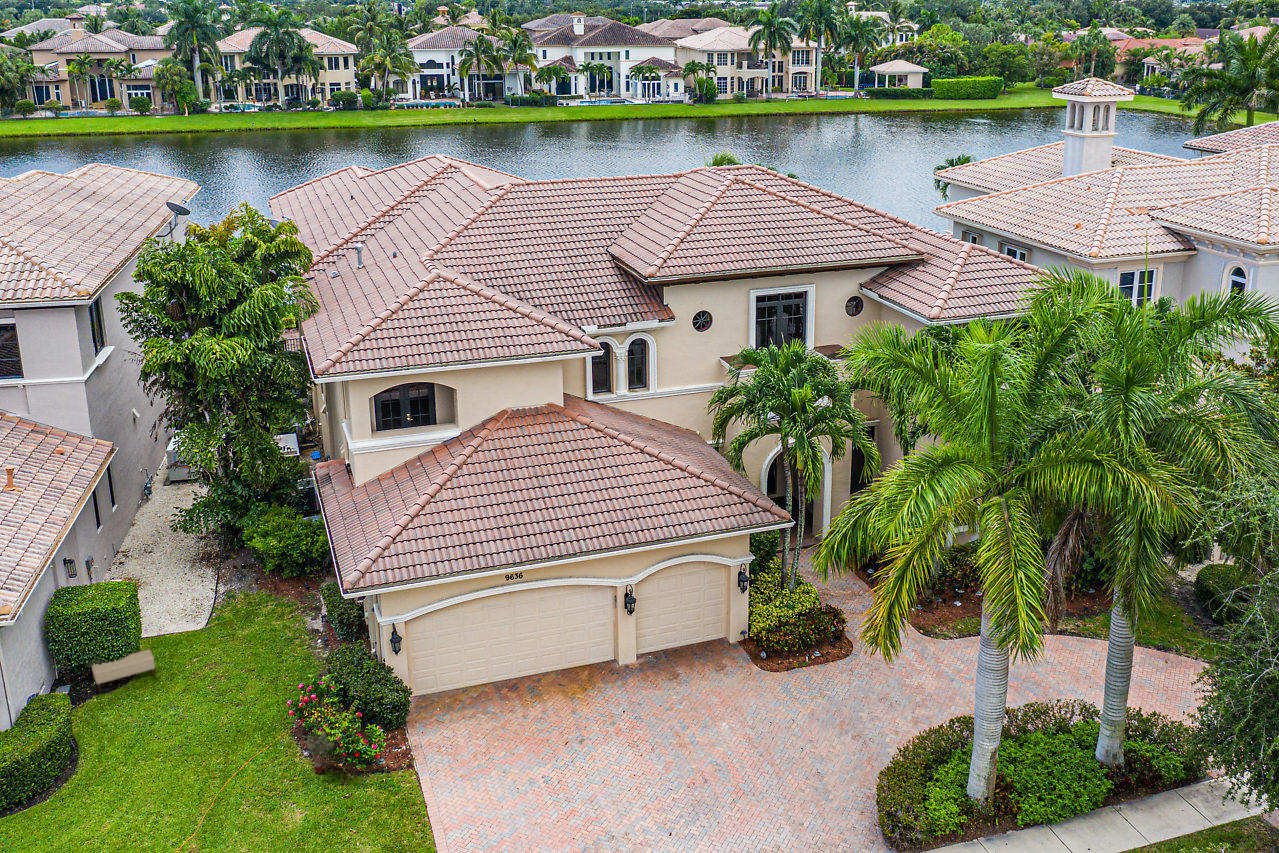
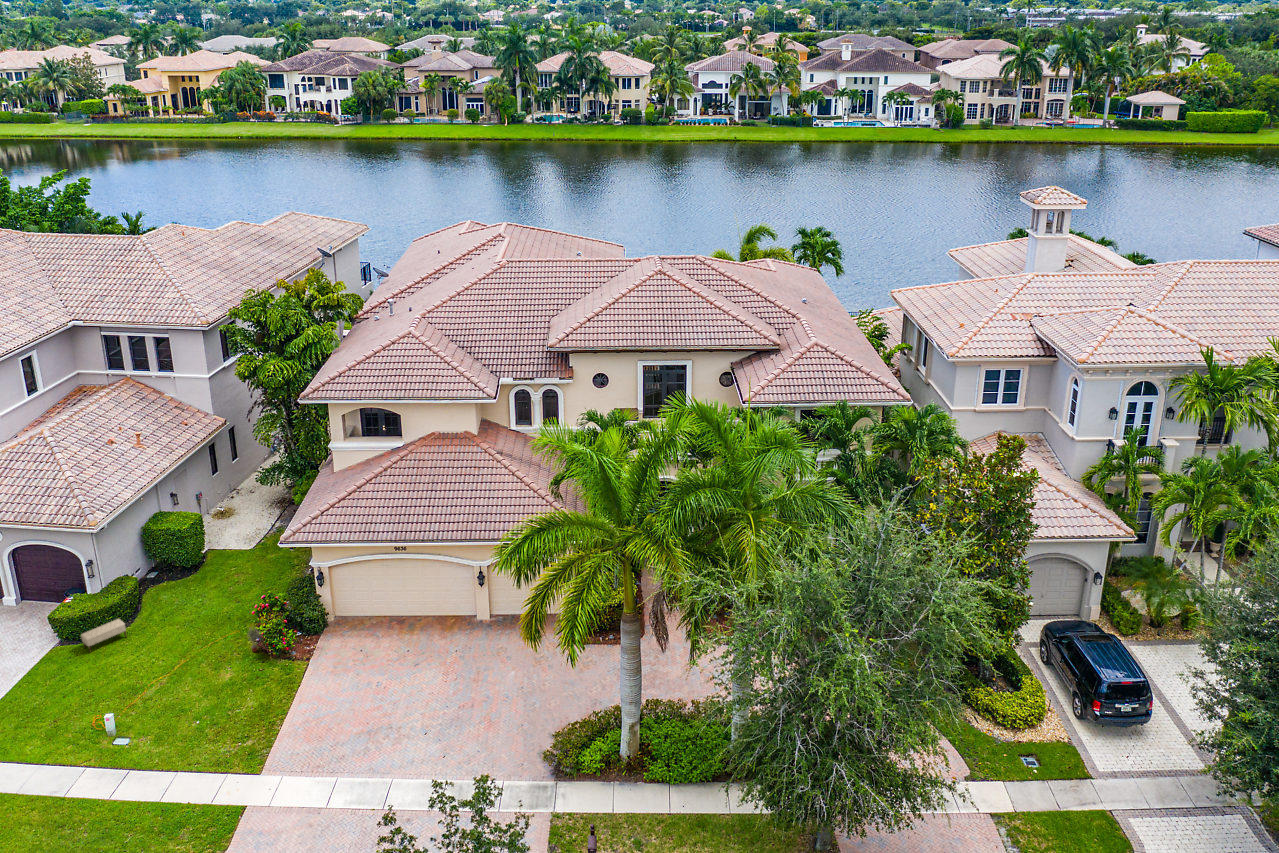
bench: present [92,650,156,693] -> present [81,619,127,652]

